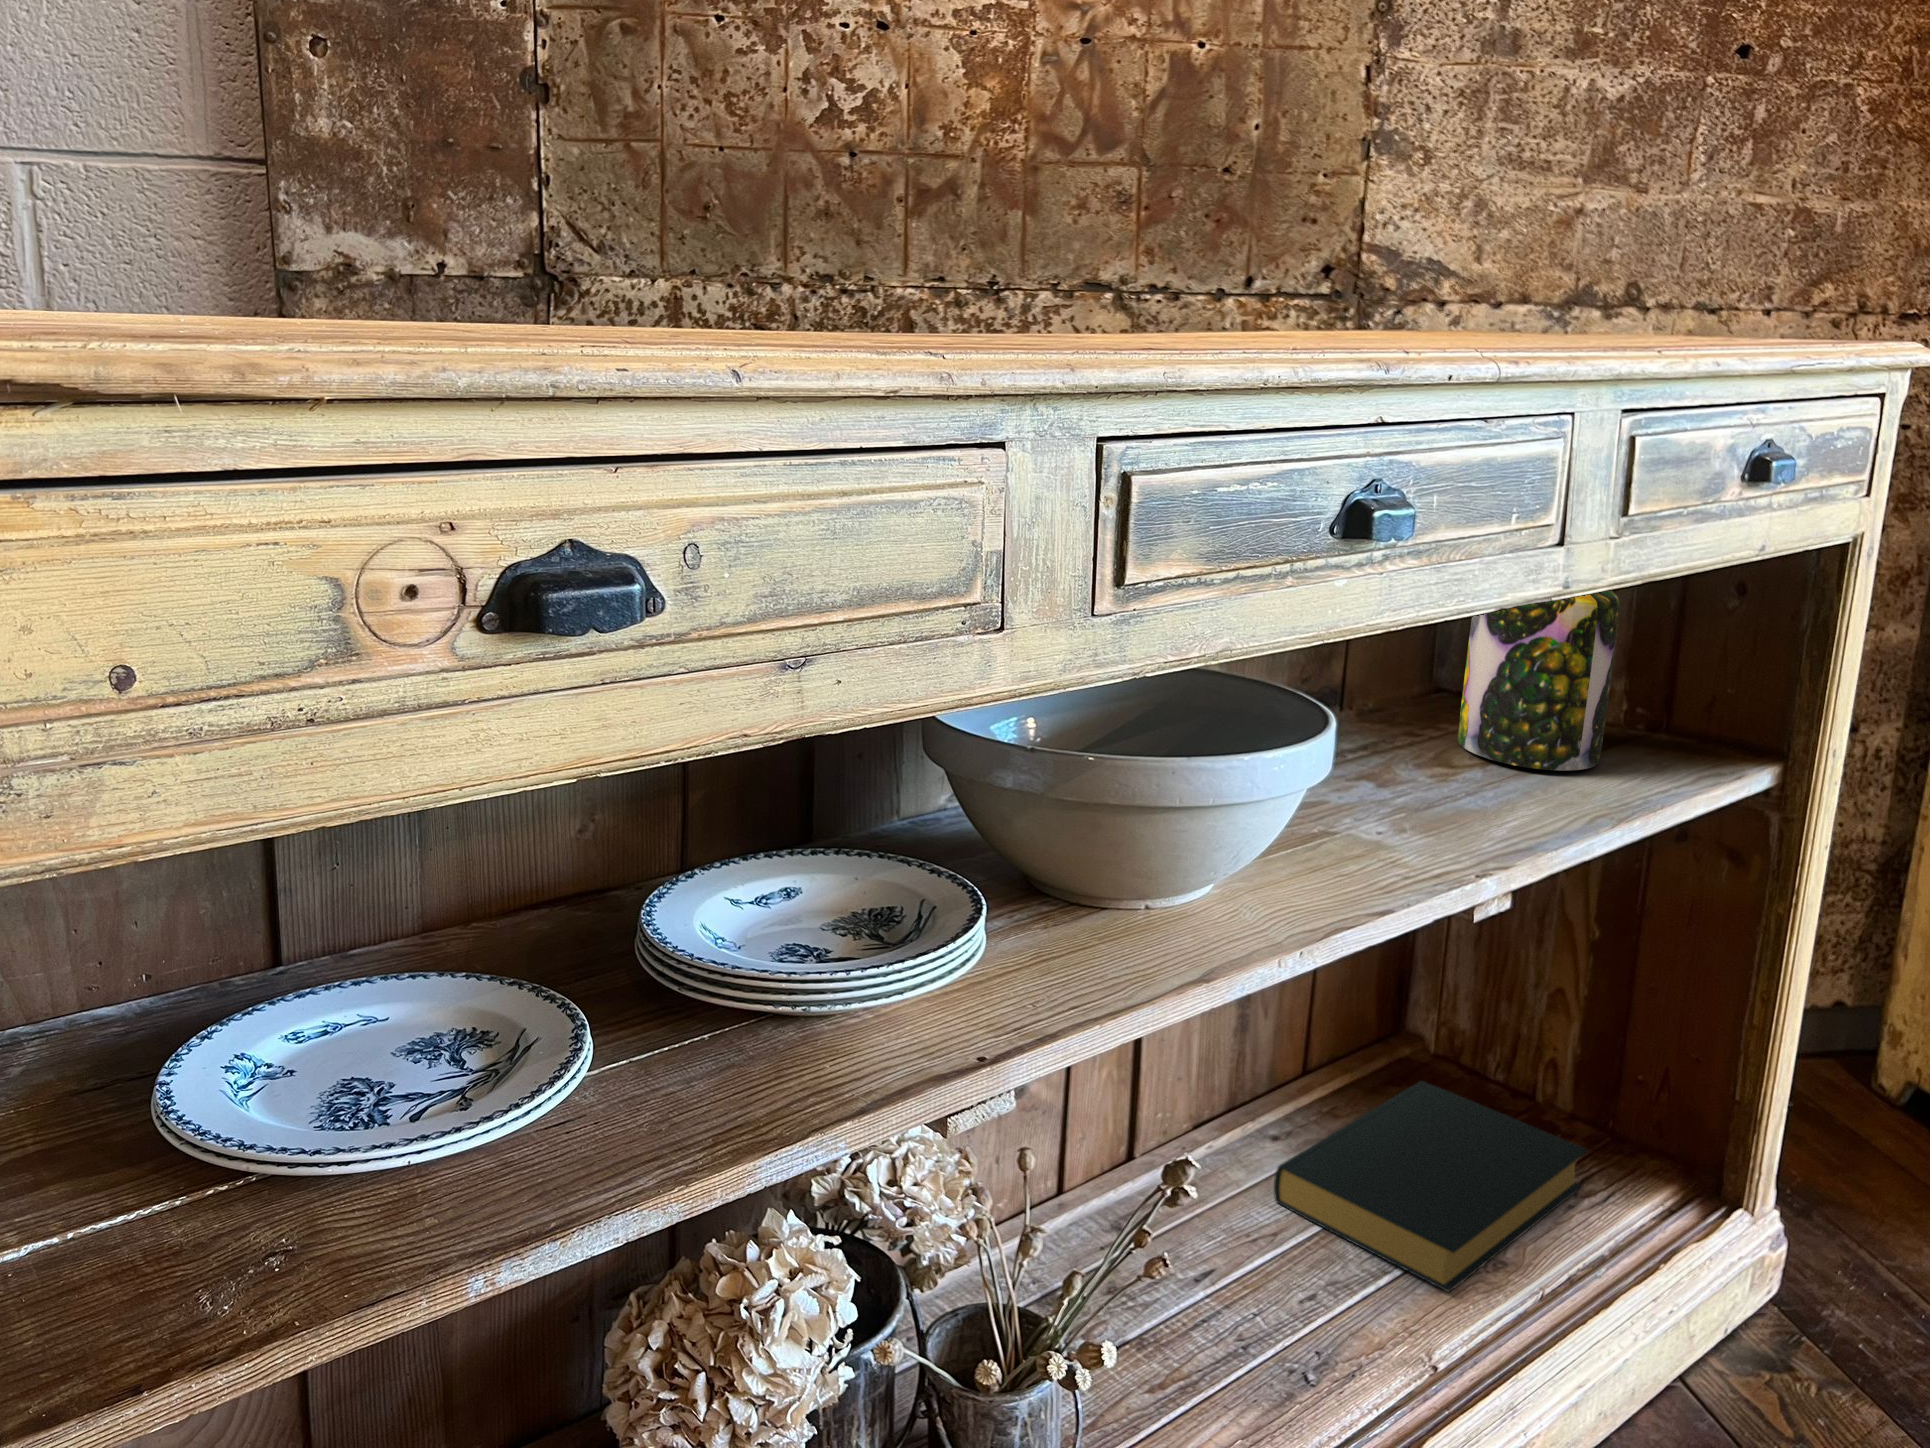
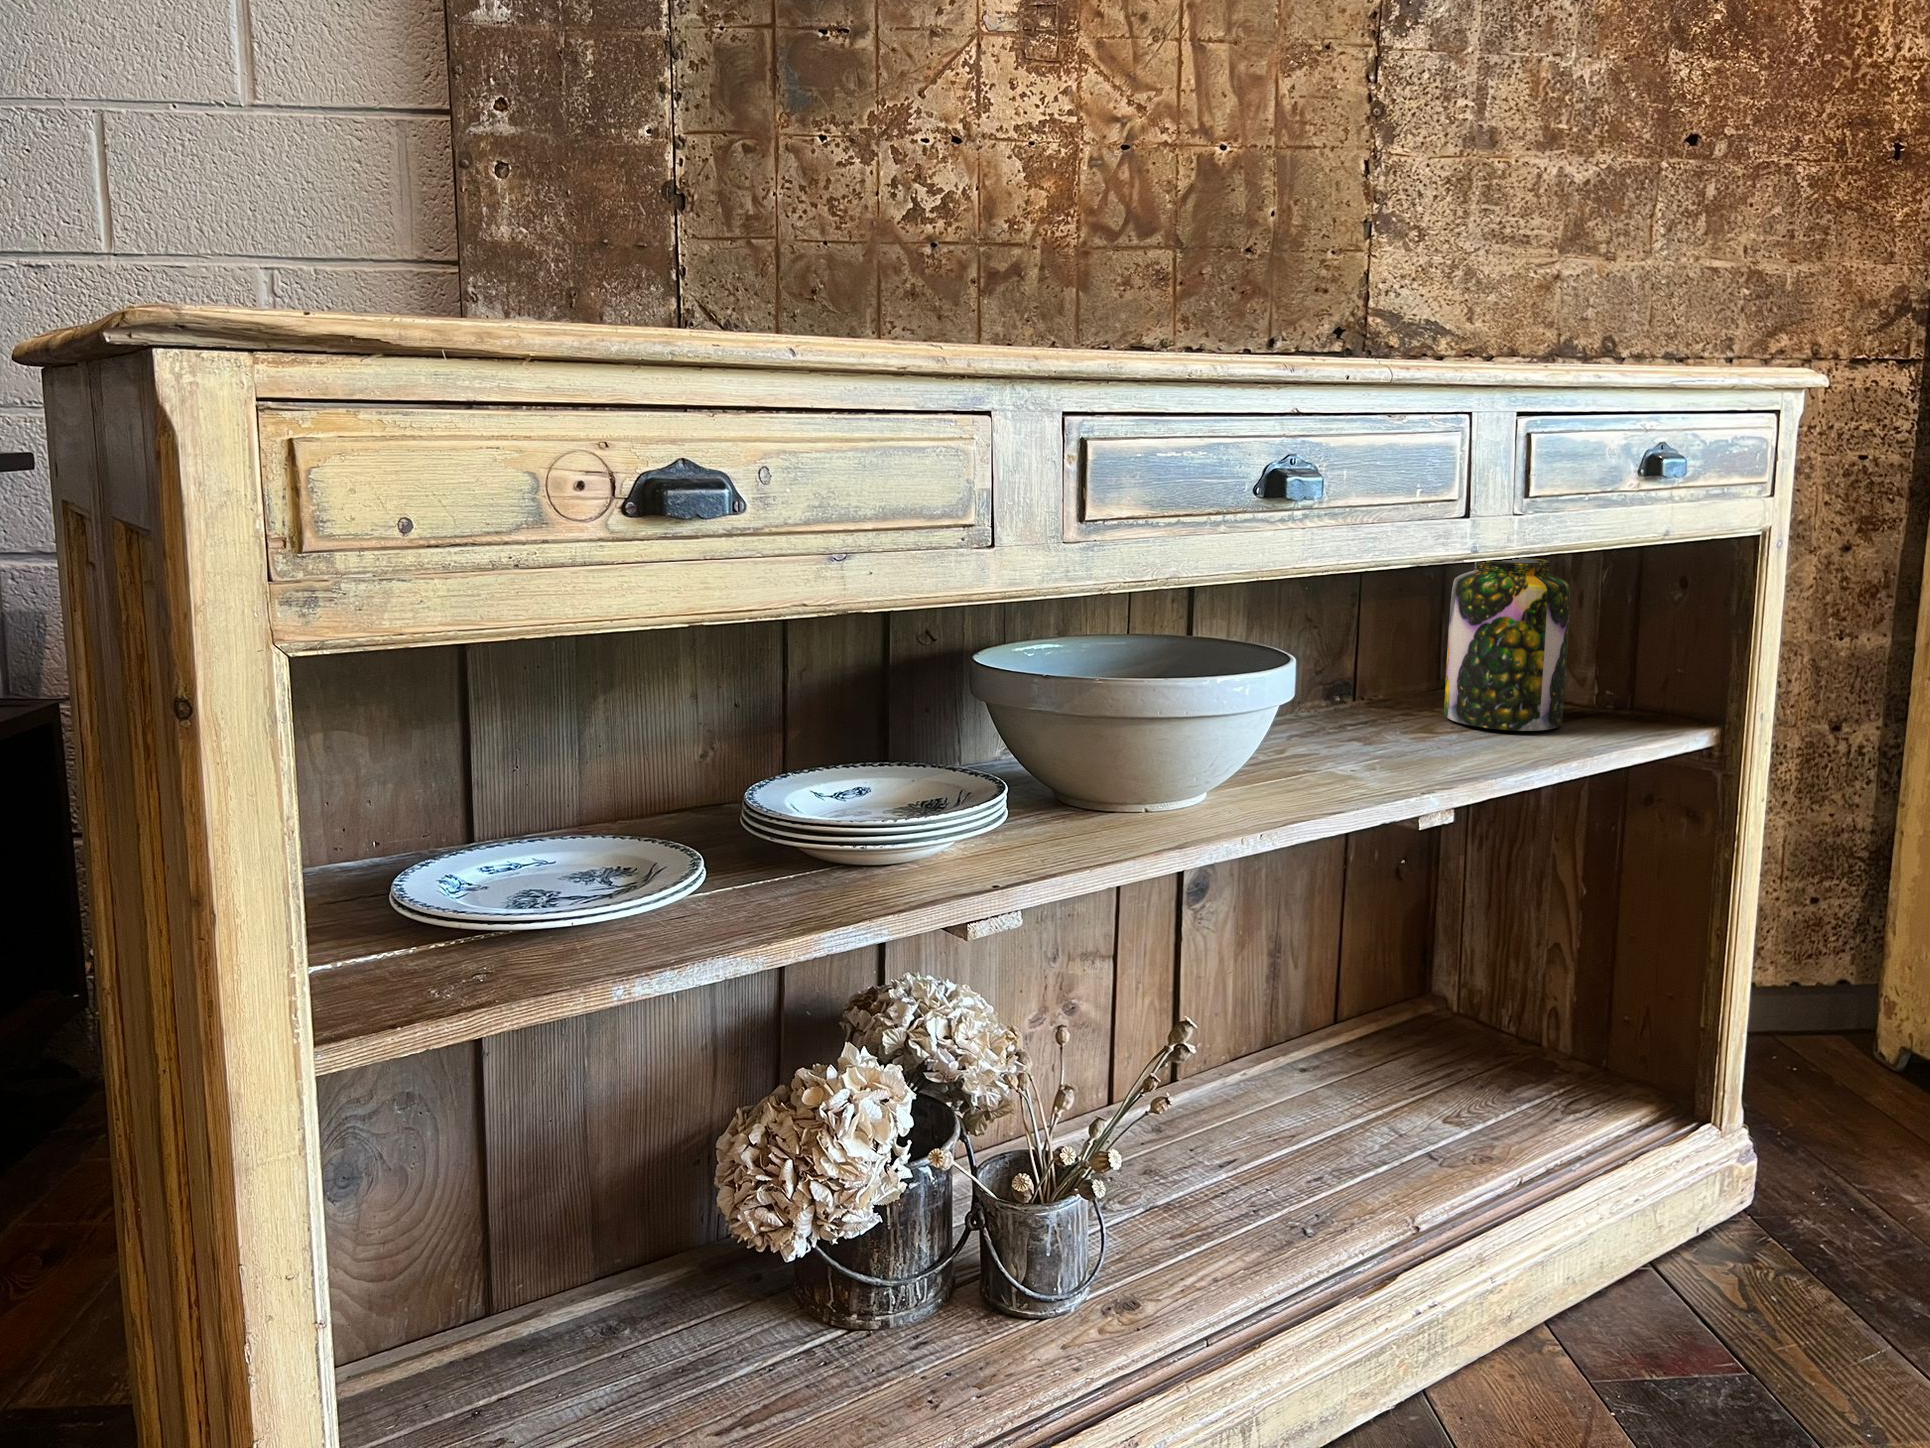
hardback book: present [1274,1081,1588,1292] -> none [1296,1024,1574,1174]

